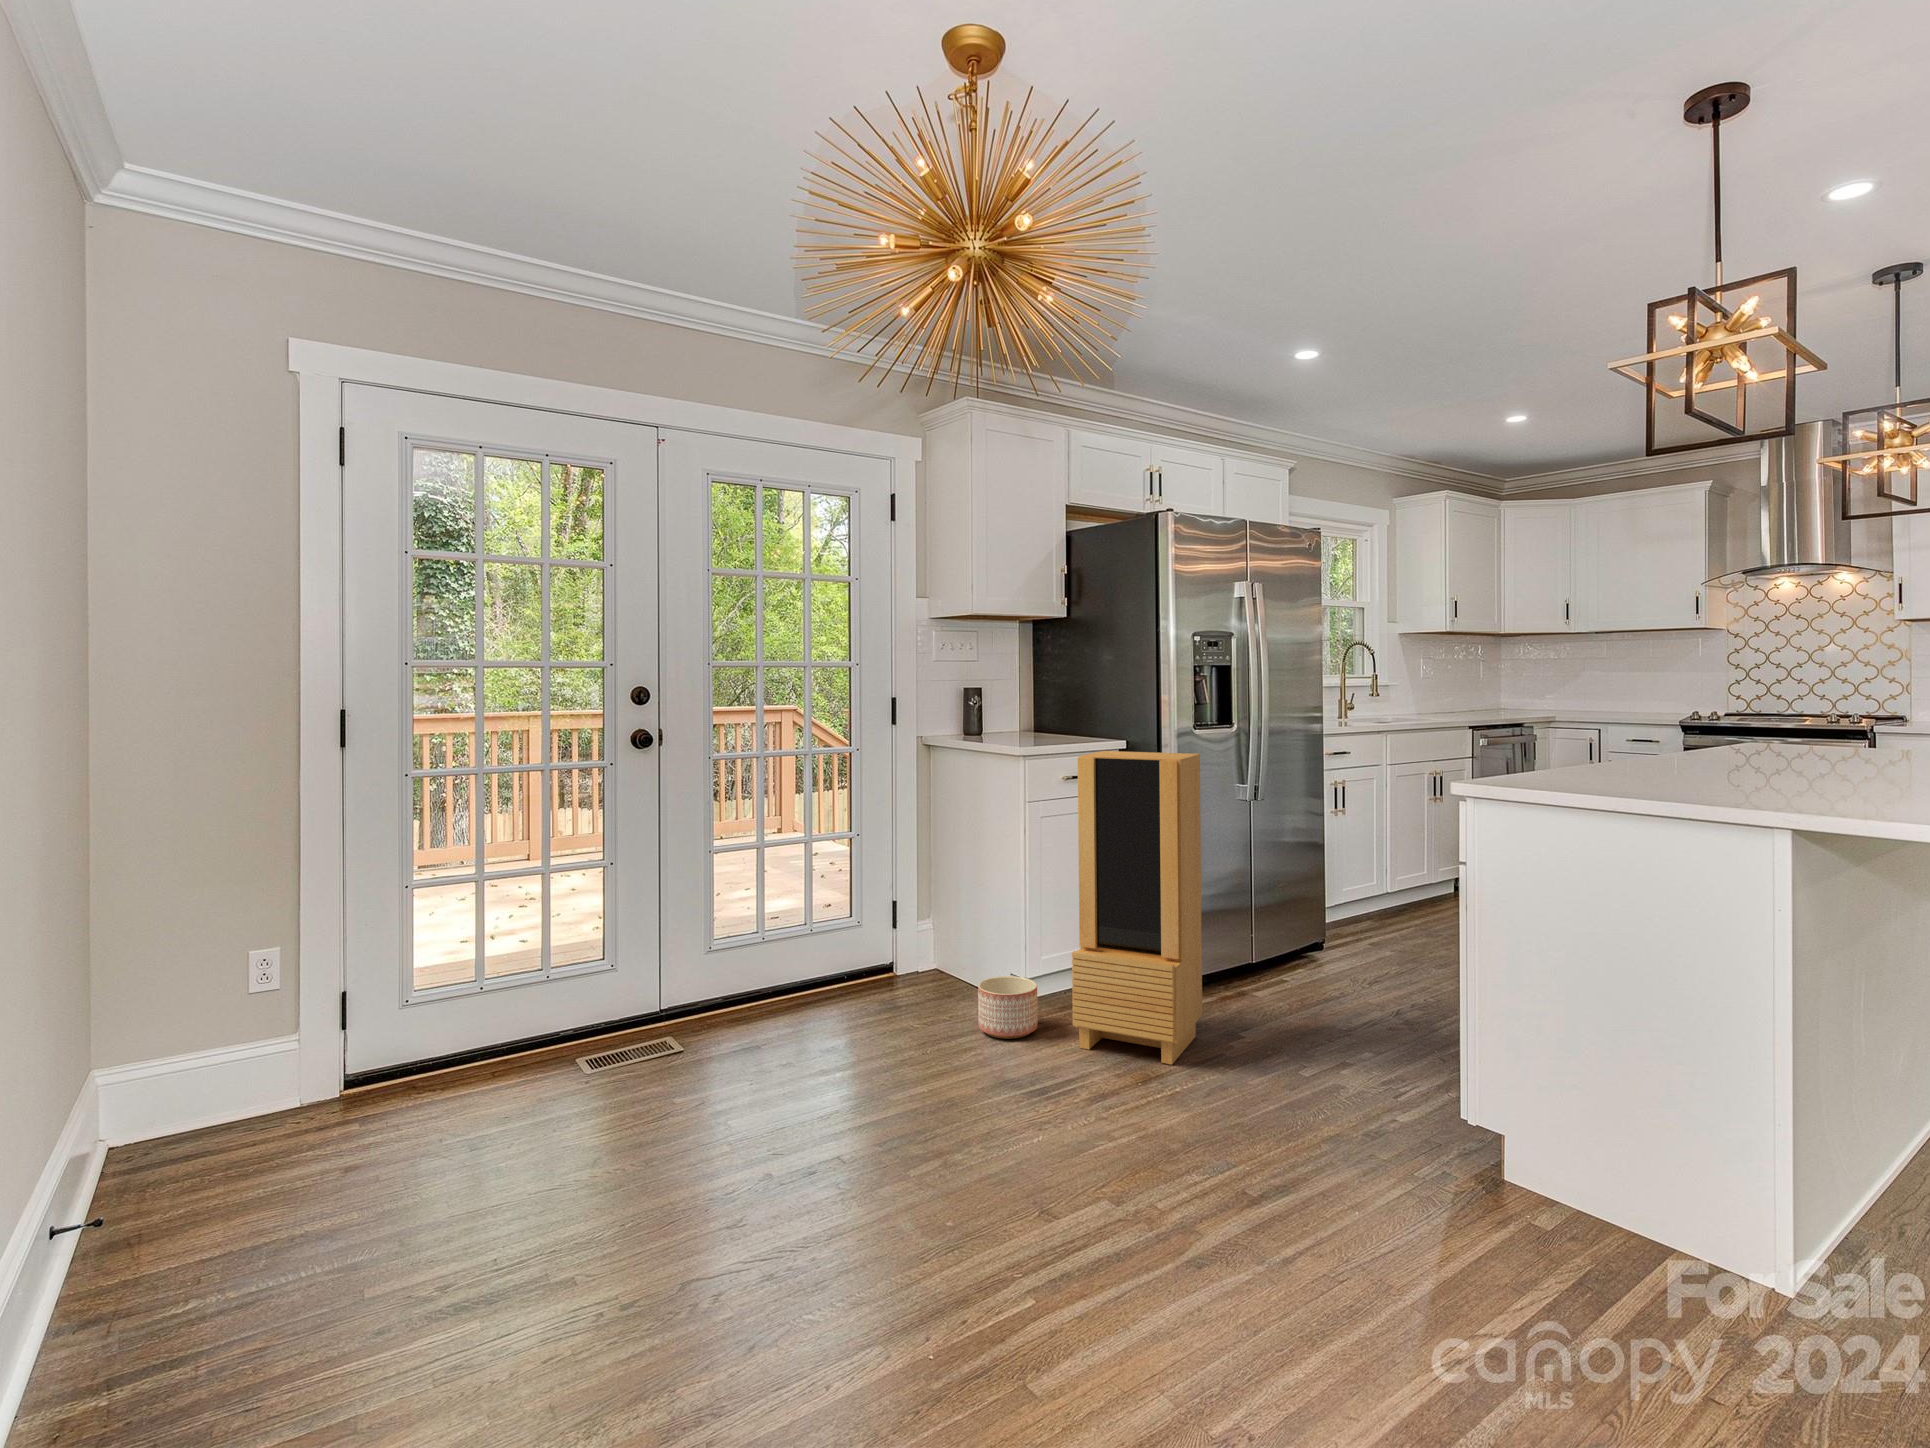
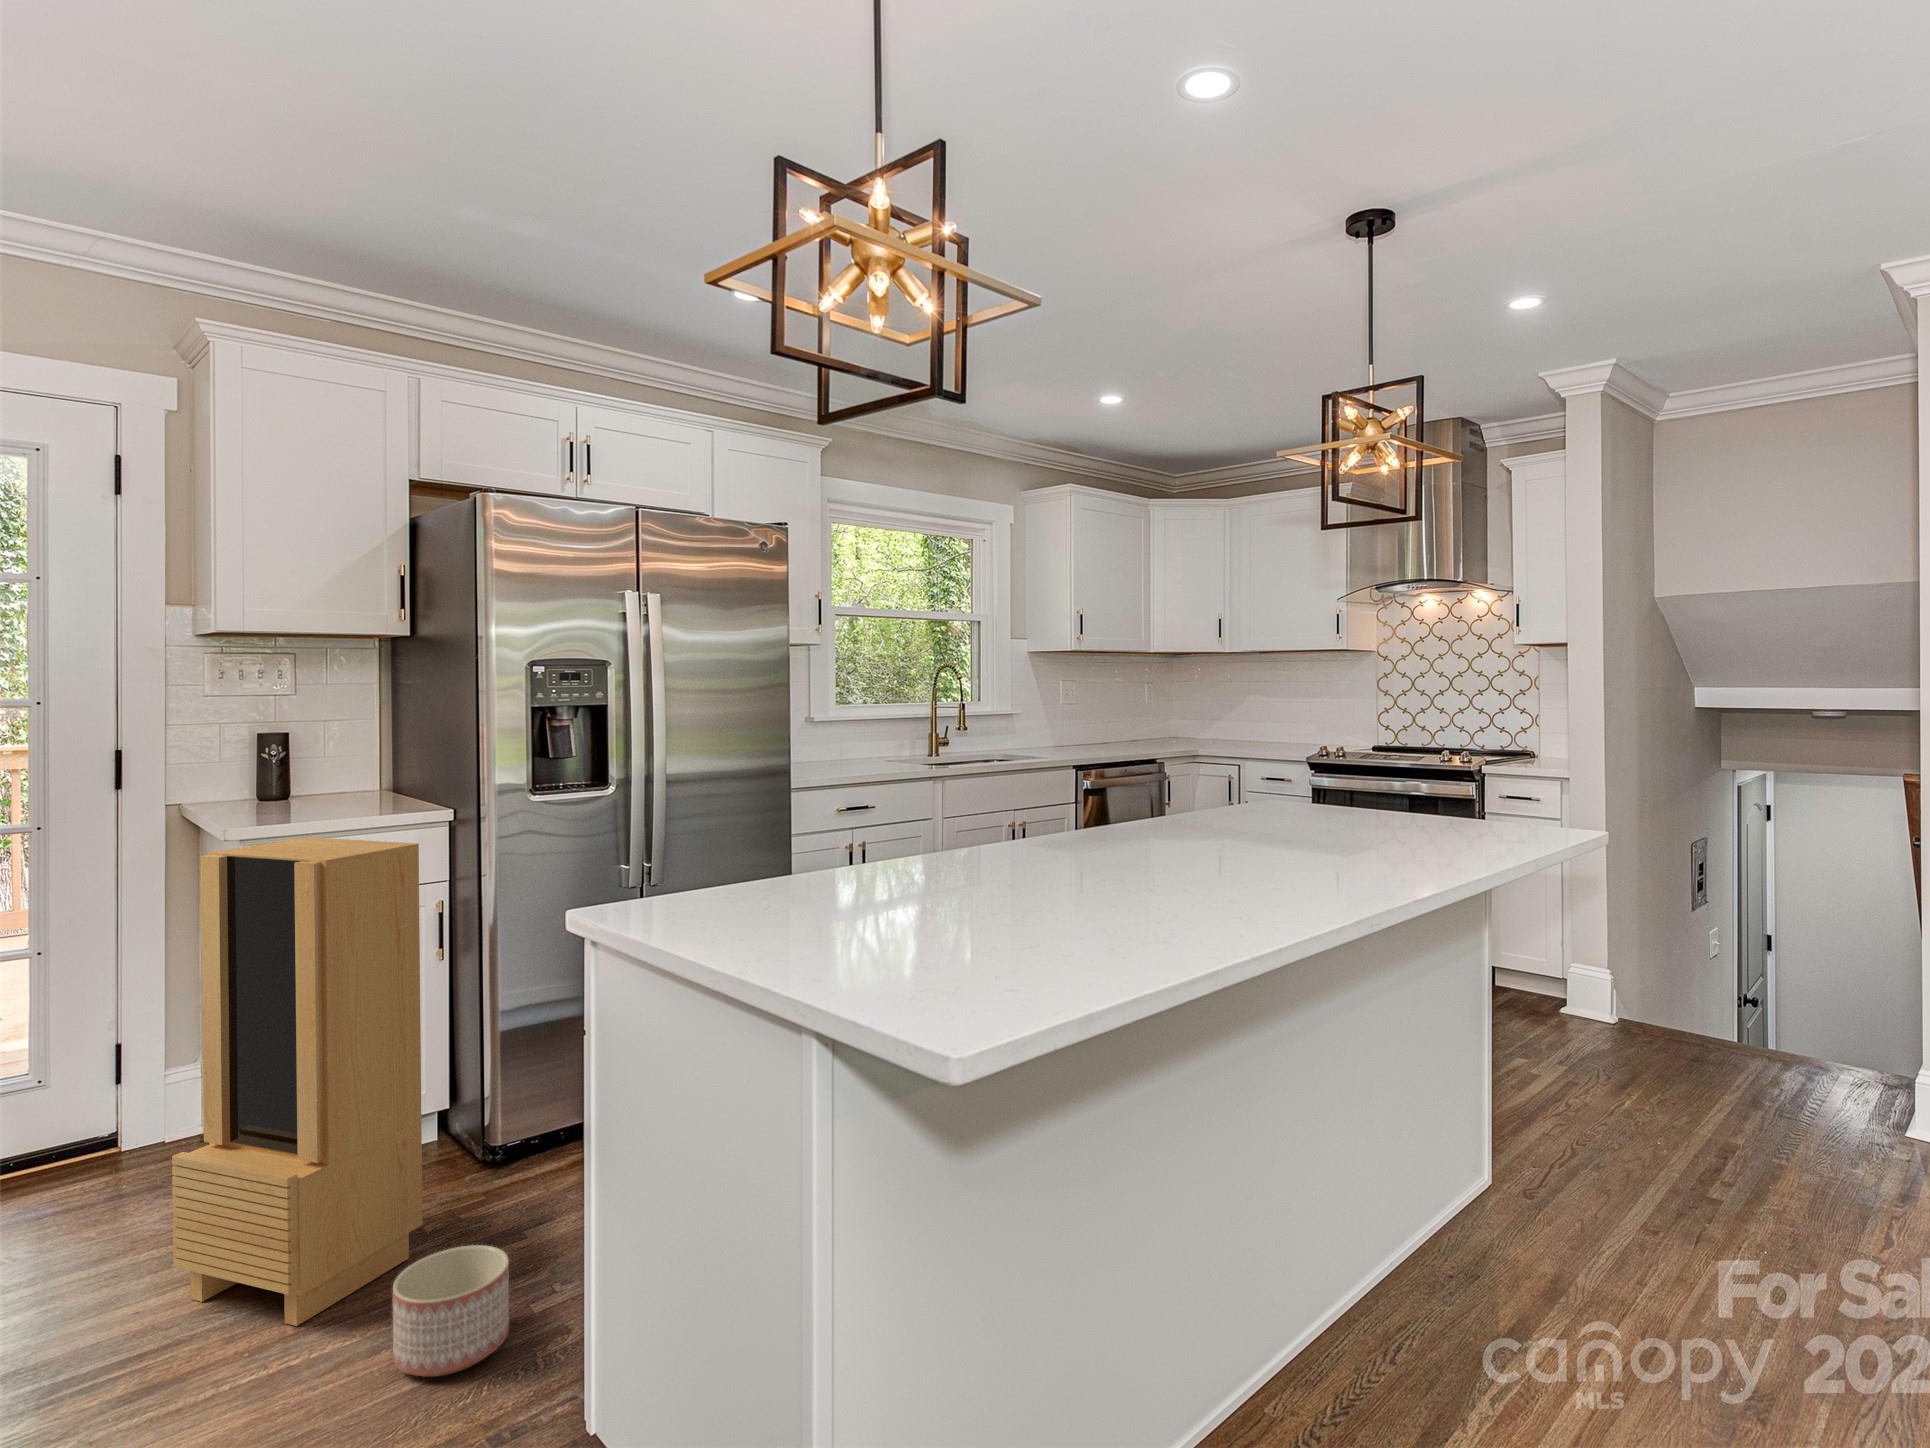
planter: present [978,976,1038,1039] -> present [393,1245,509,1377]

